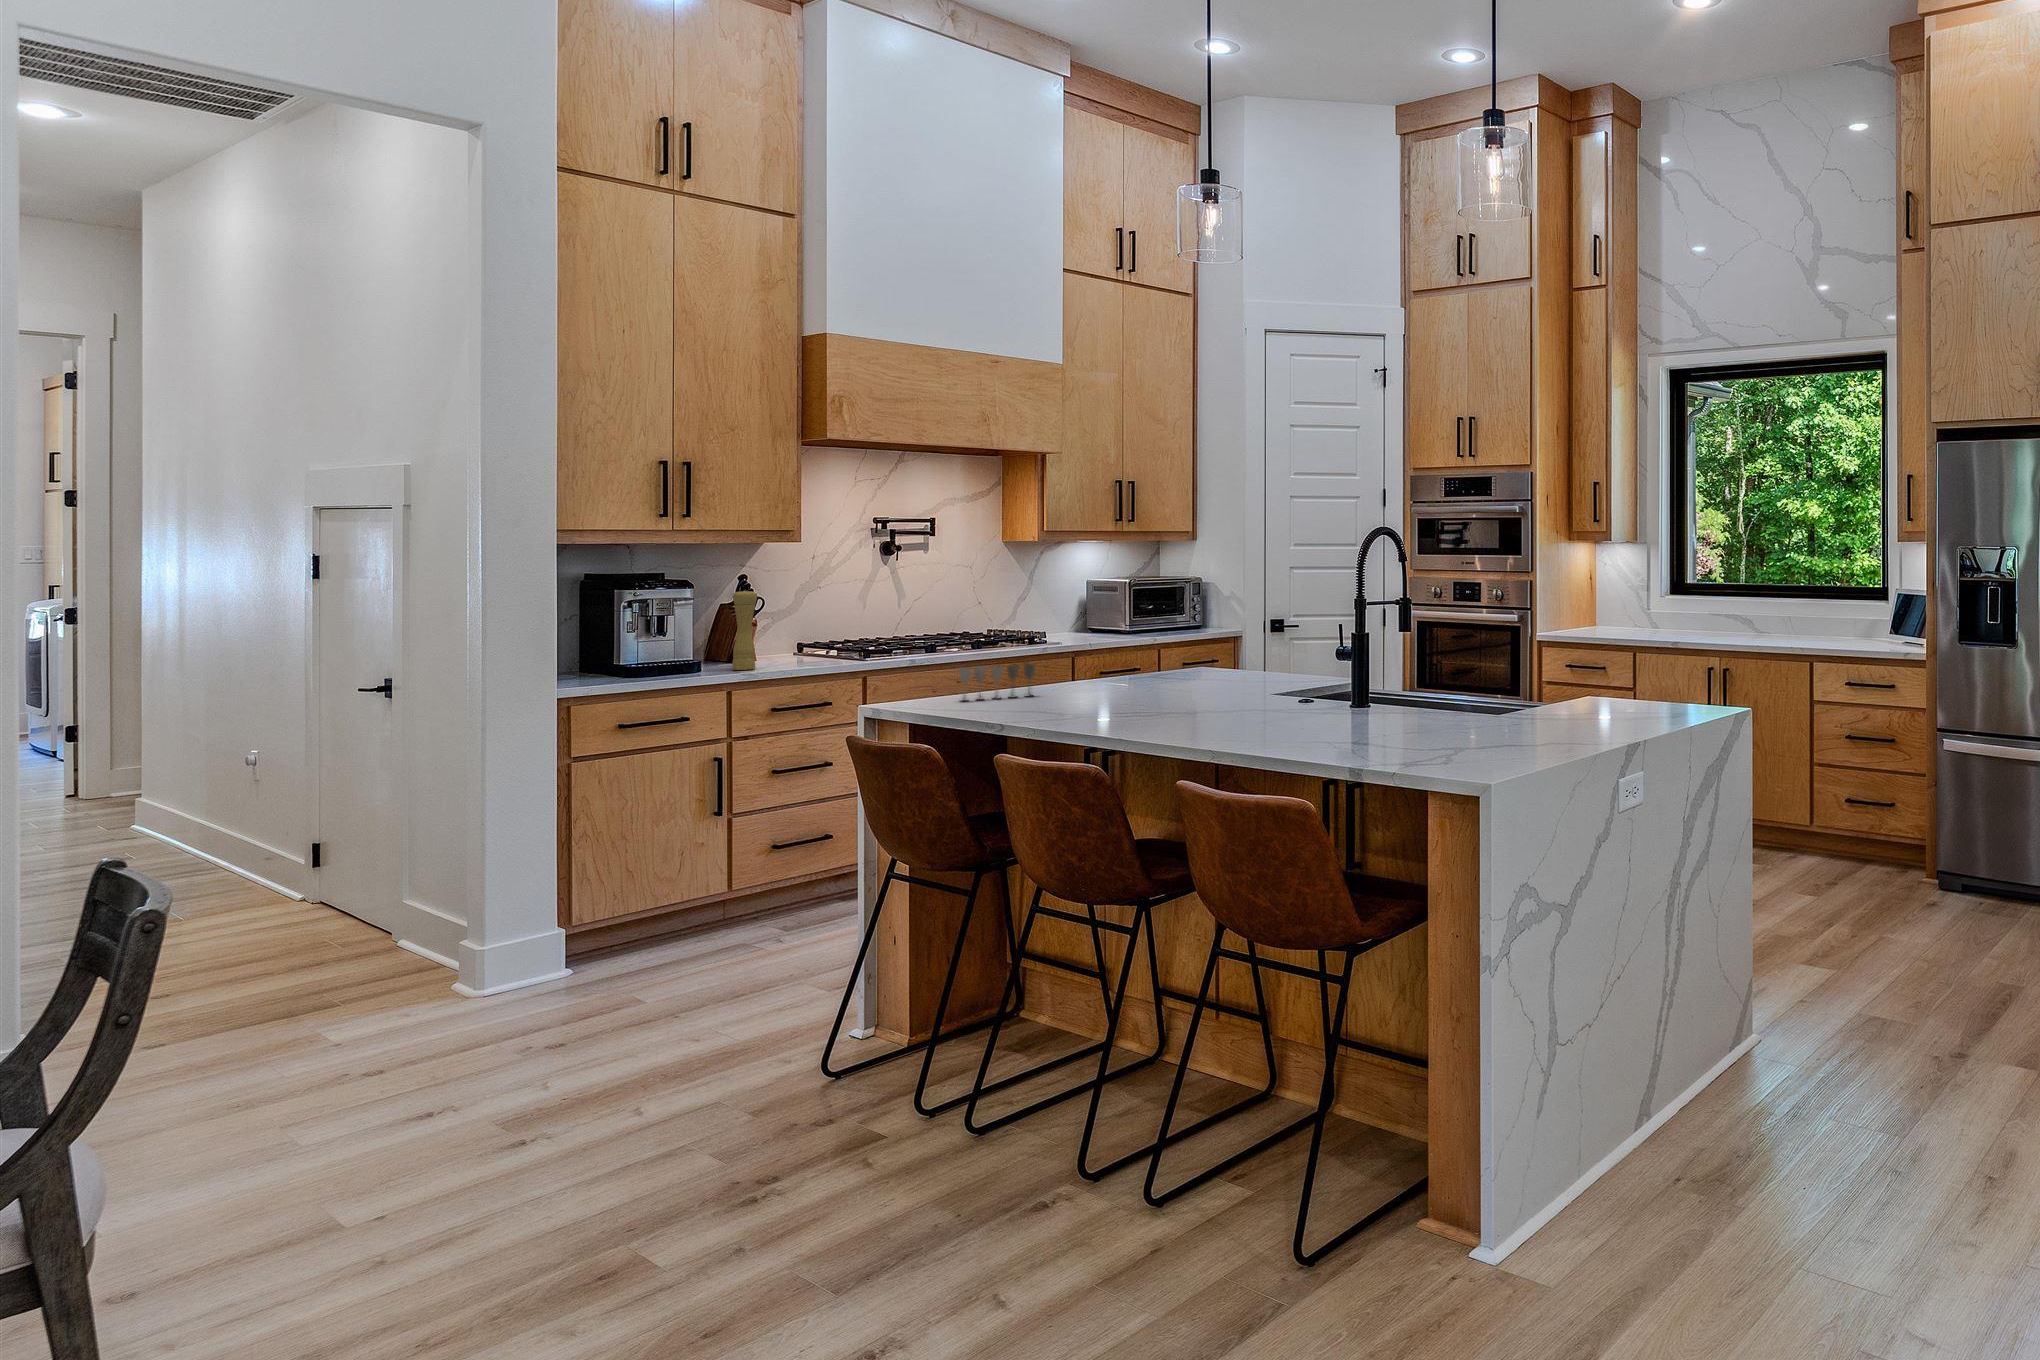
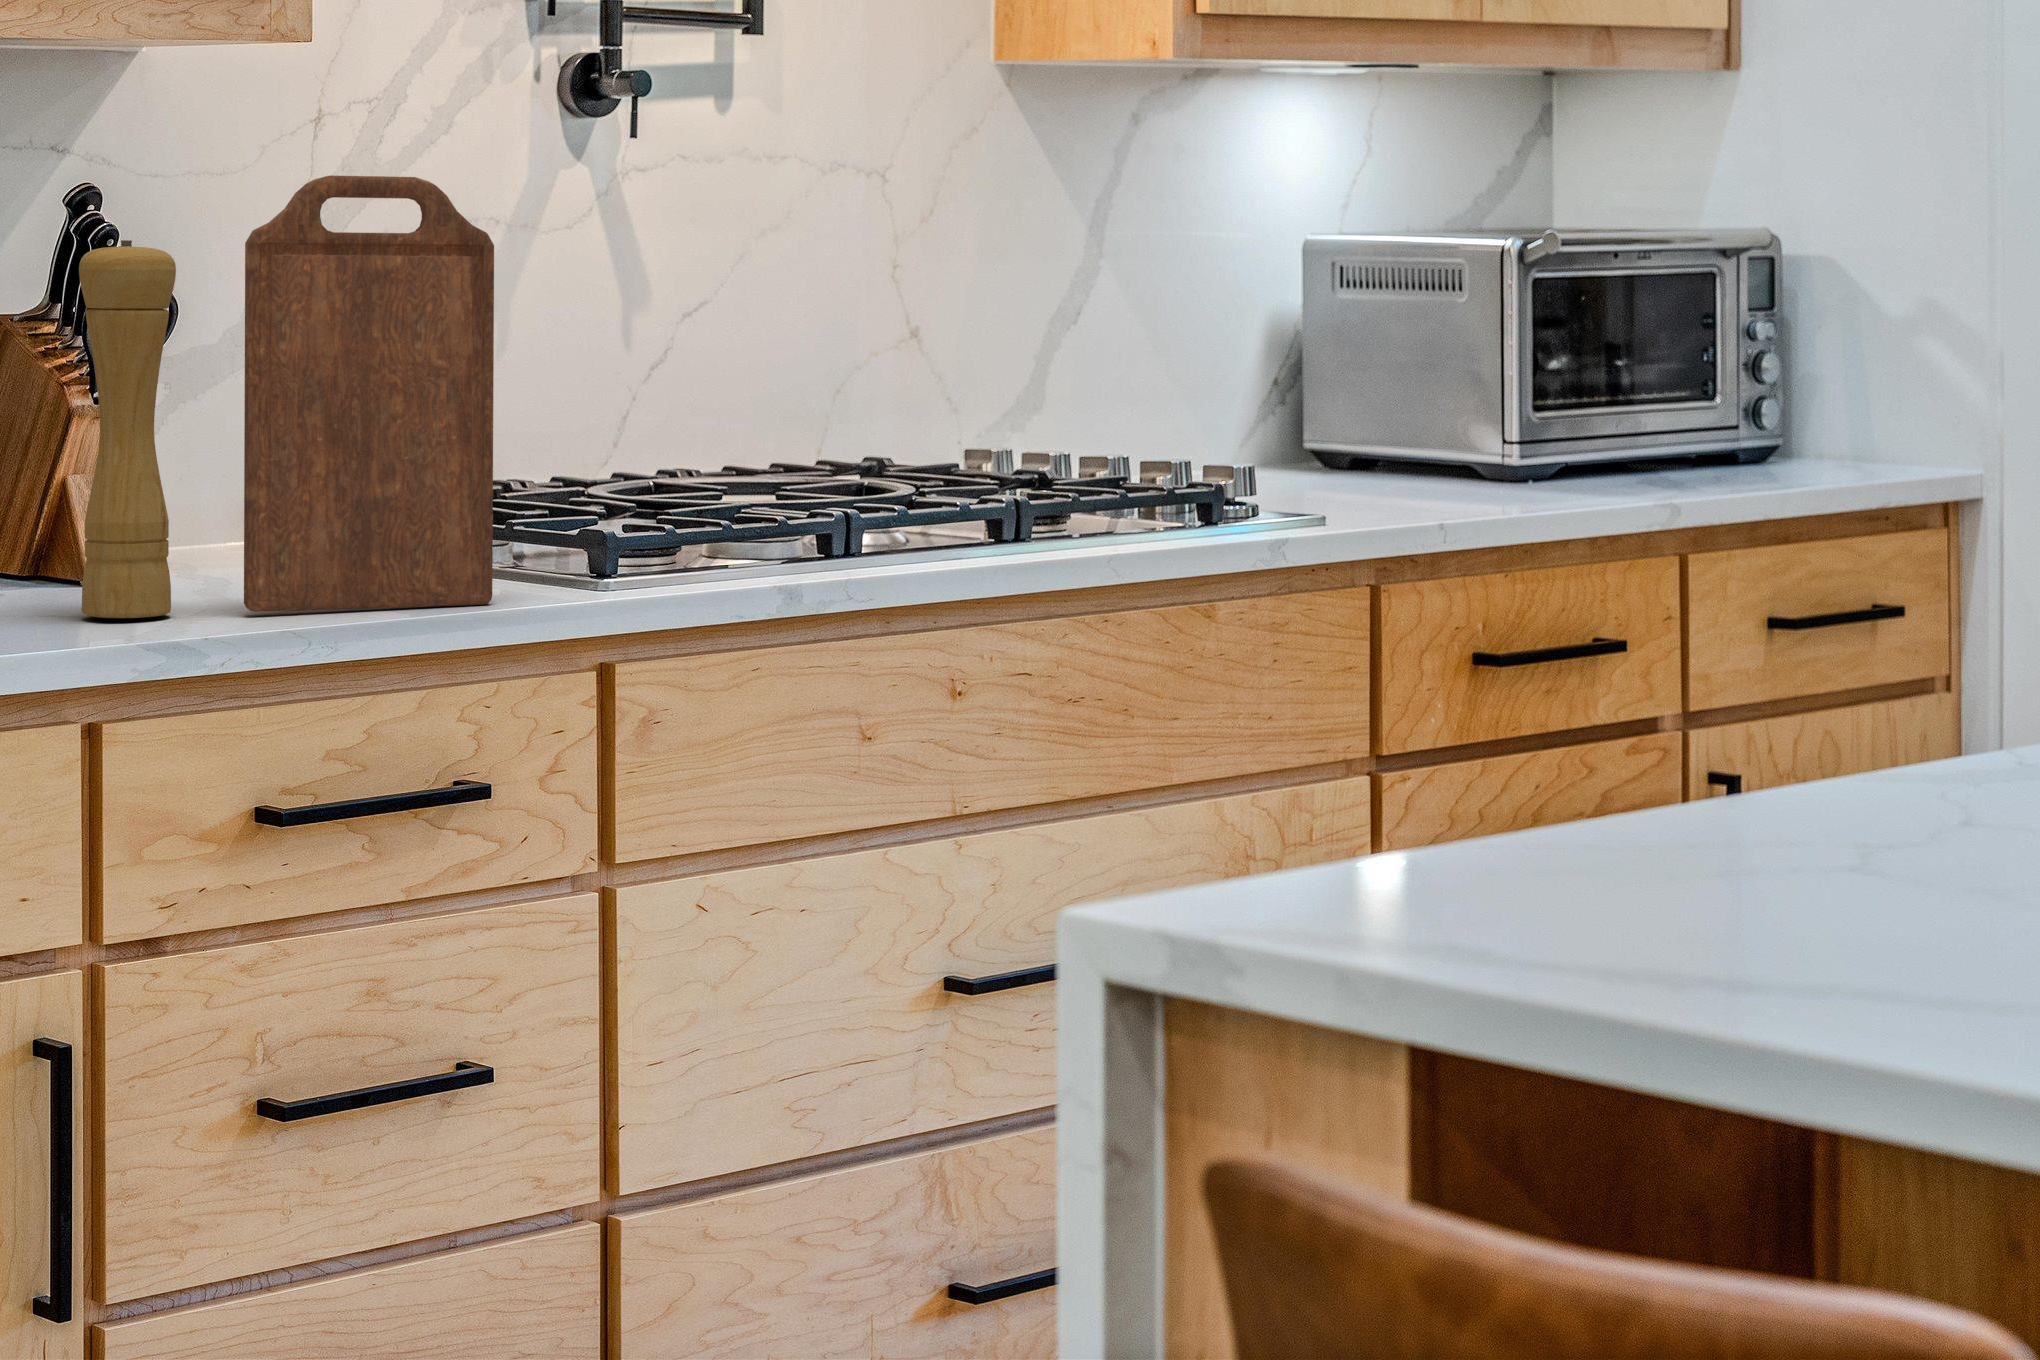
cutting board: none [773,576,837,668] -> present [244,176,494,612]
wine glass: present [959,664,1035,700] -> none [1580,691,2013,948]

